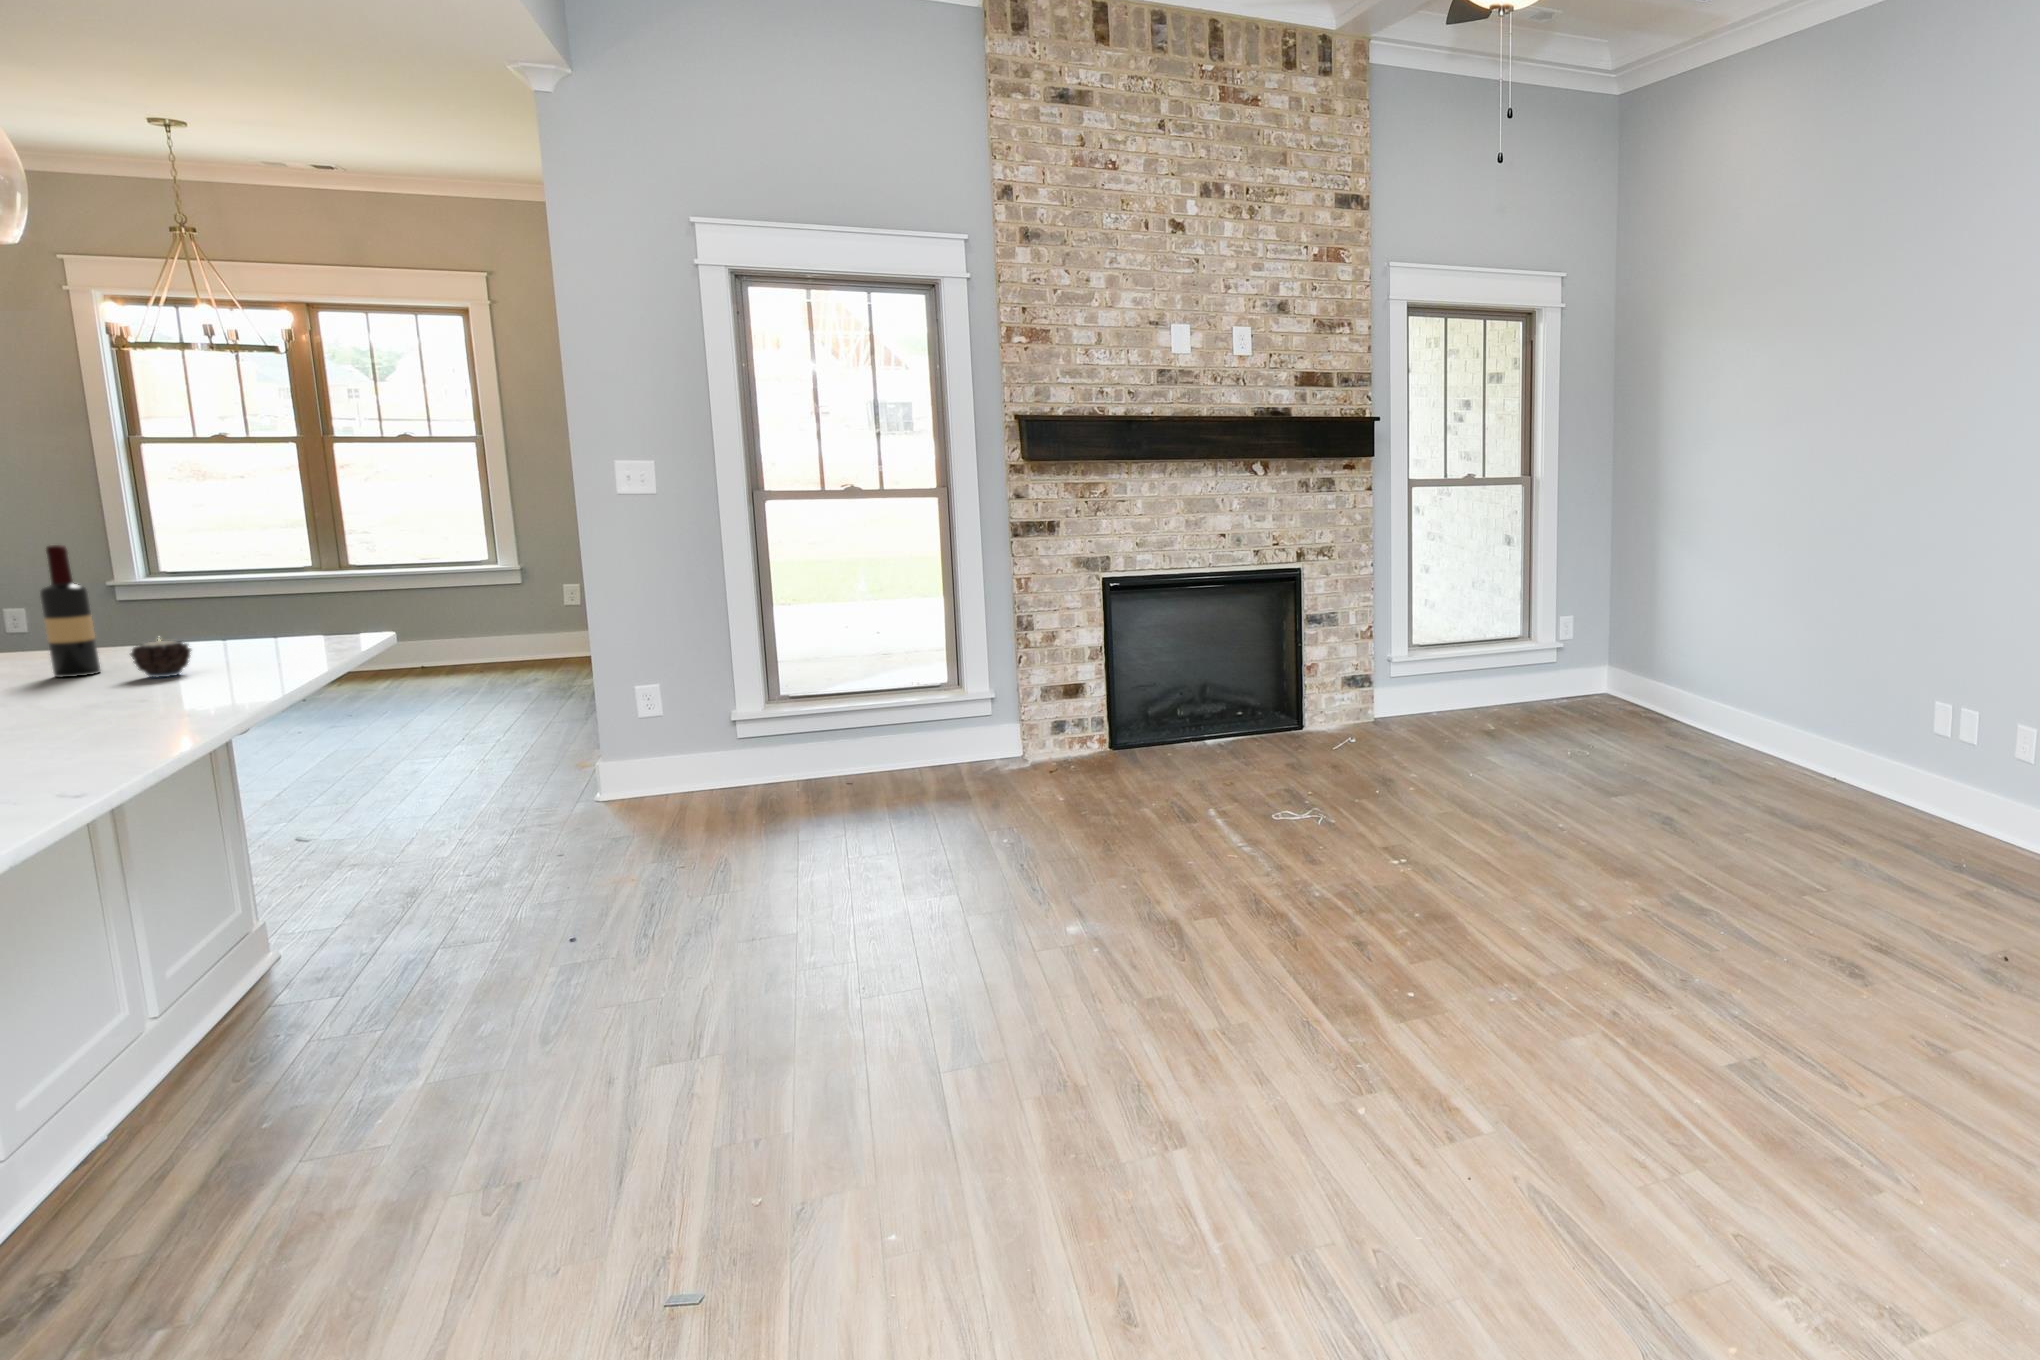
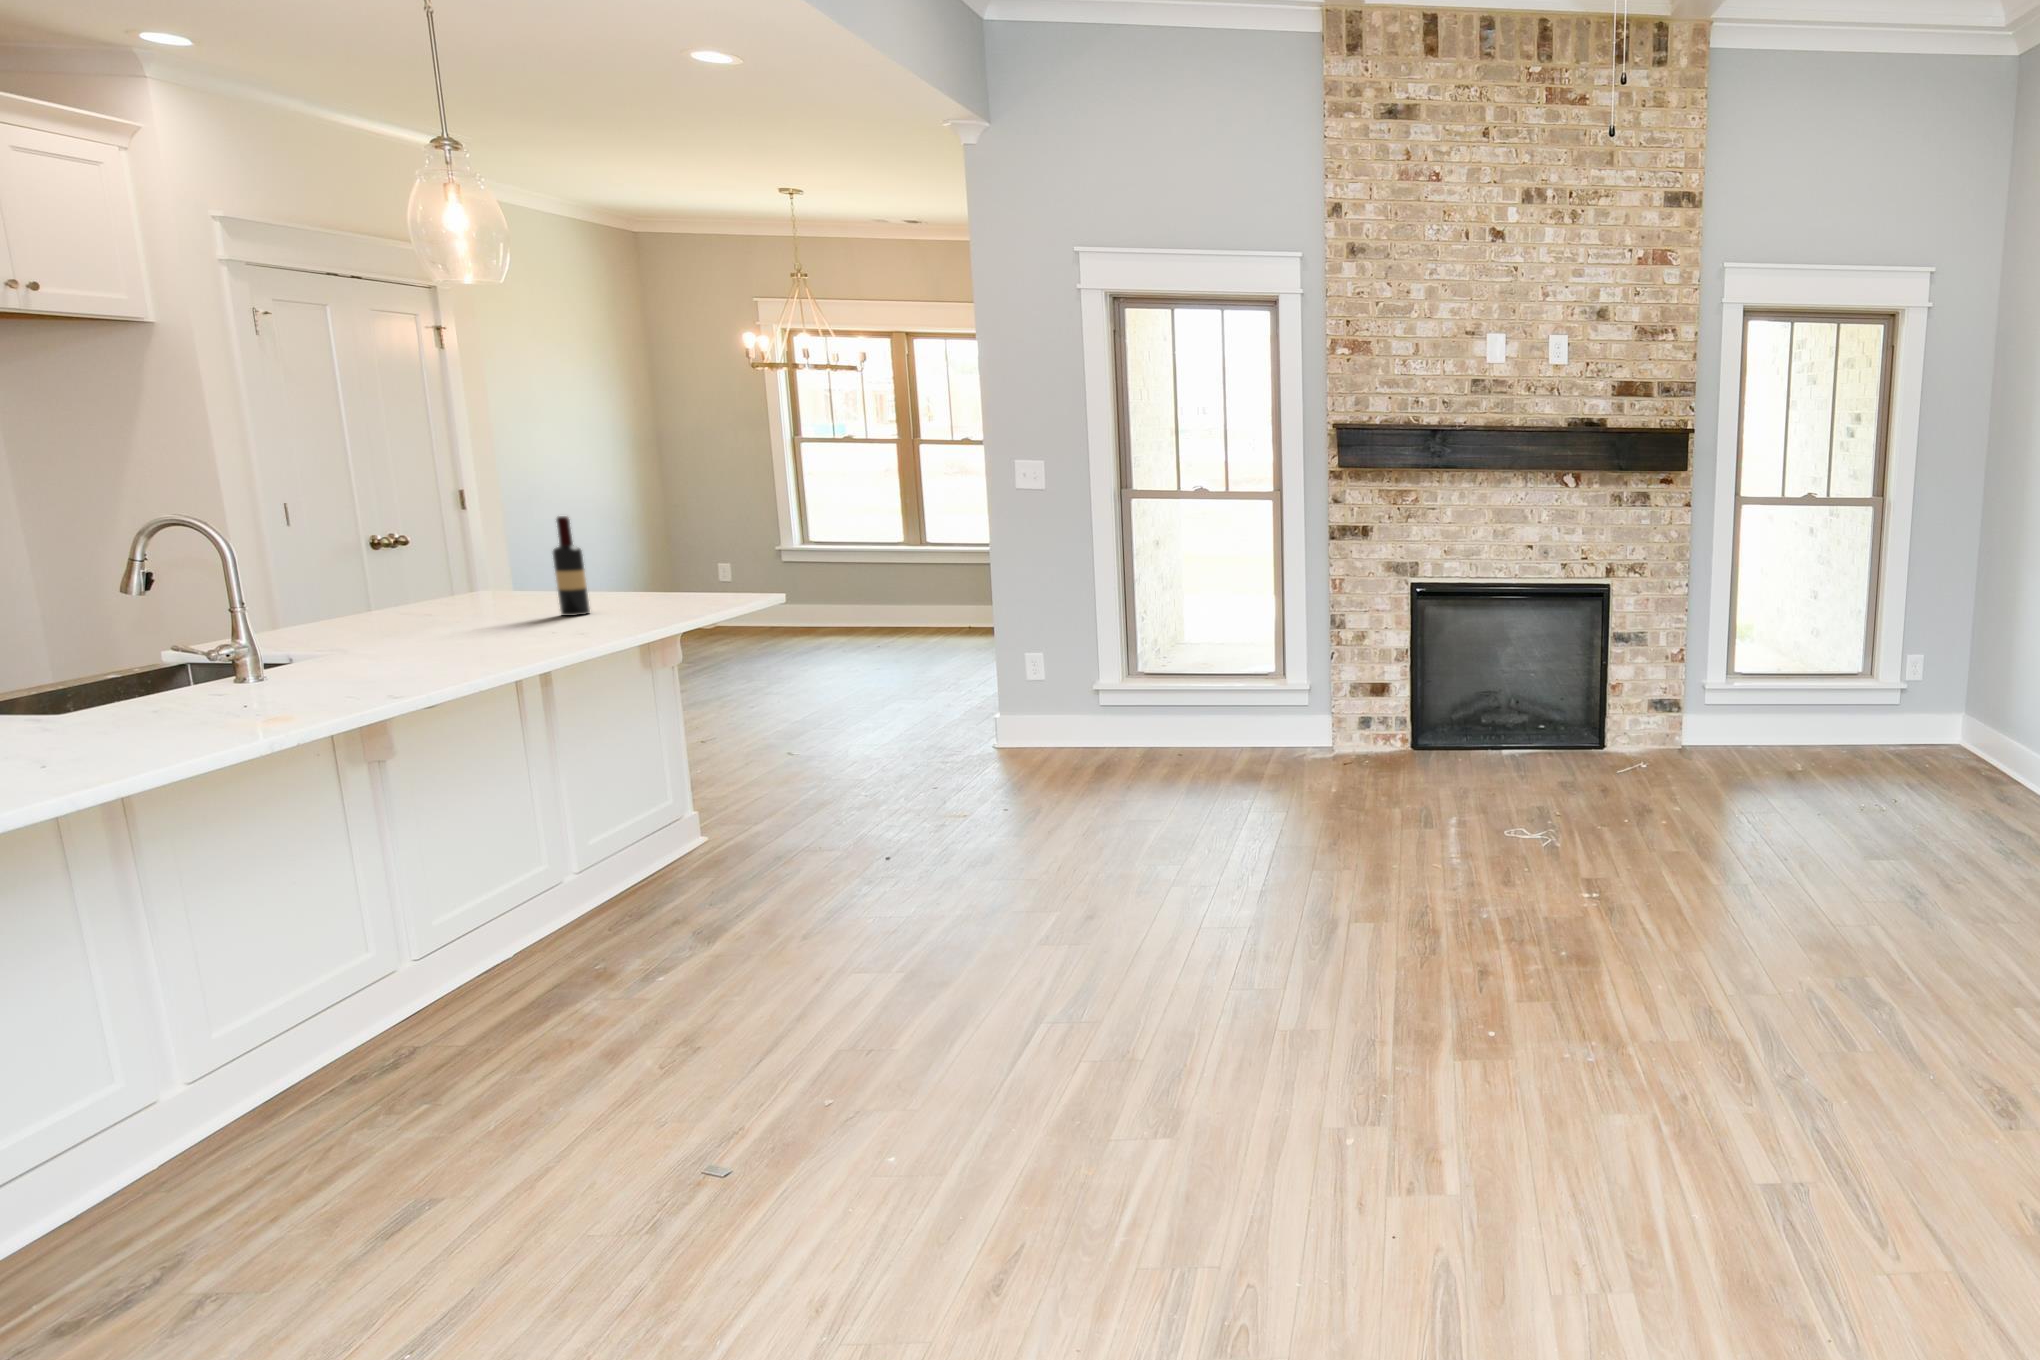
candle: present [130,640,191,678] -> none [594,588,634,620]

